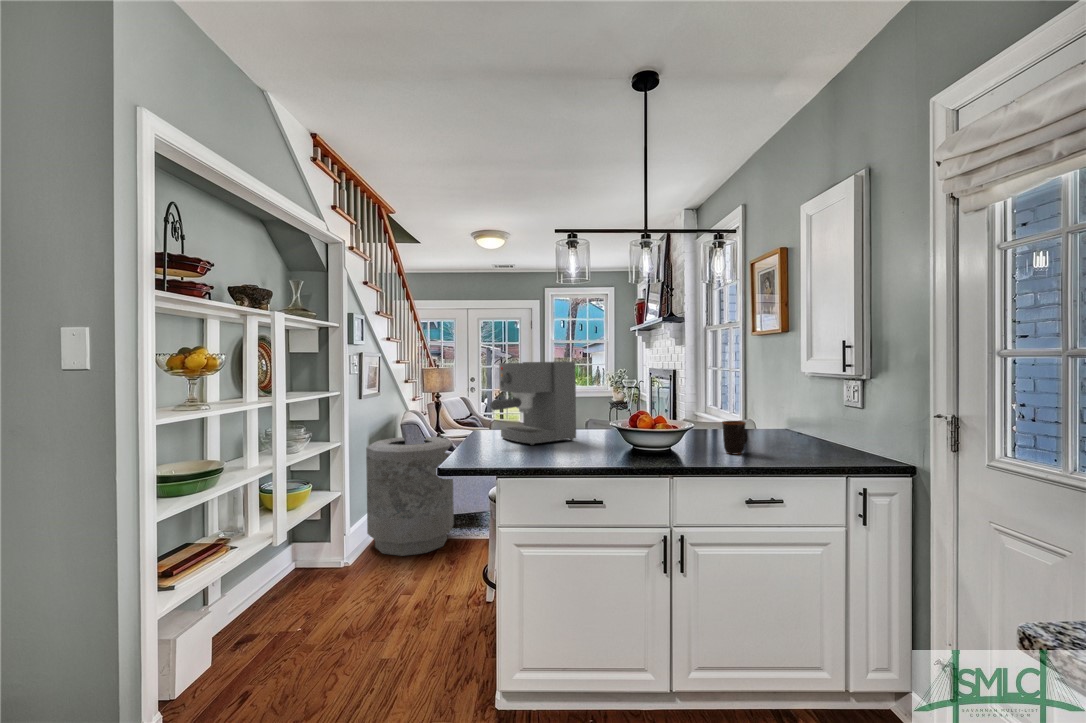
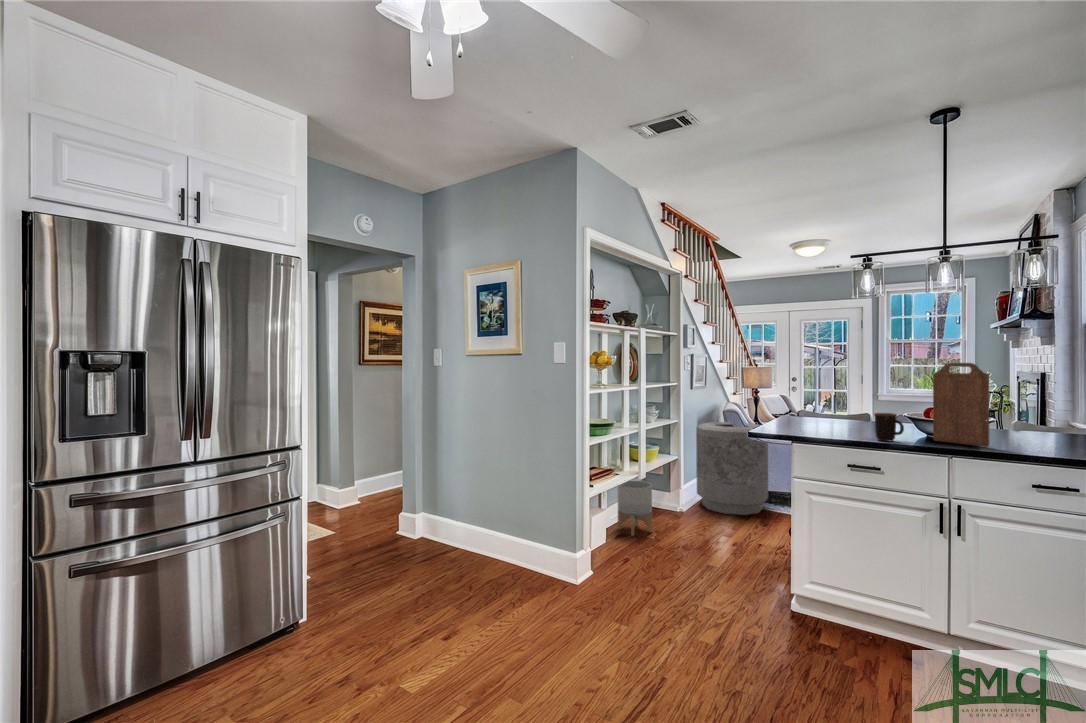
coffee maker: present [490,362,576,445] -> none [793,362,872,427]
cutting board: none [648,362,706,461] -> present [933,363,989,447]
mug: present [722,421,747,454] -> present [874,413,904,441]
planter: none [241,539,299,630] -> present [618,480,652,536]

